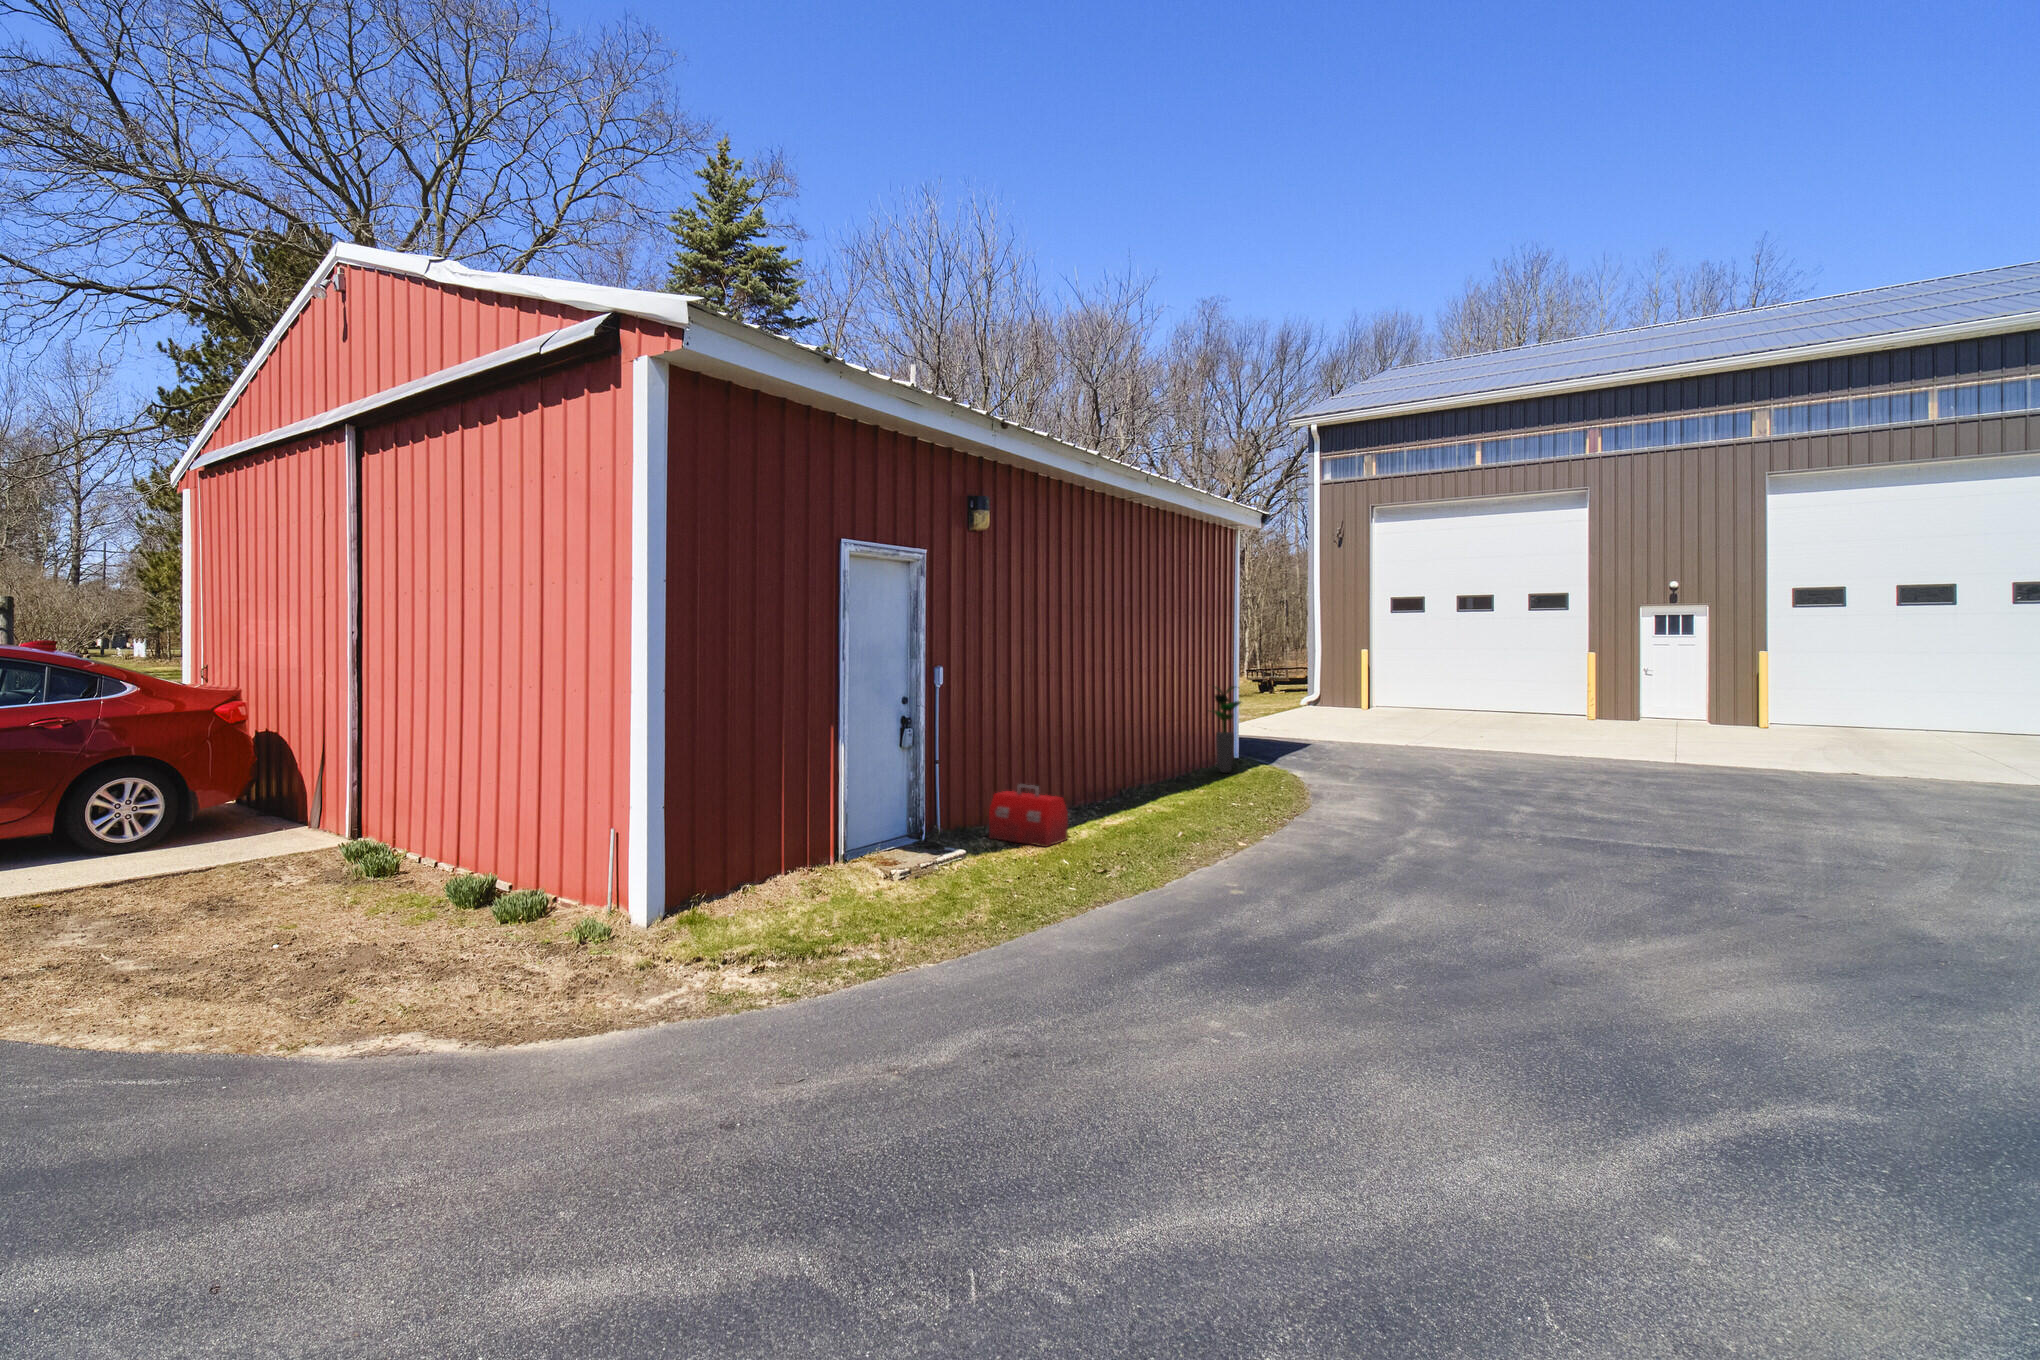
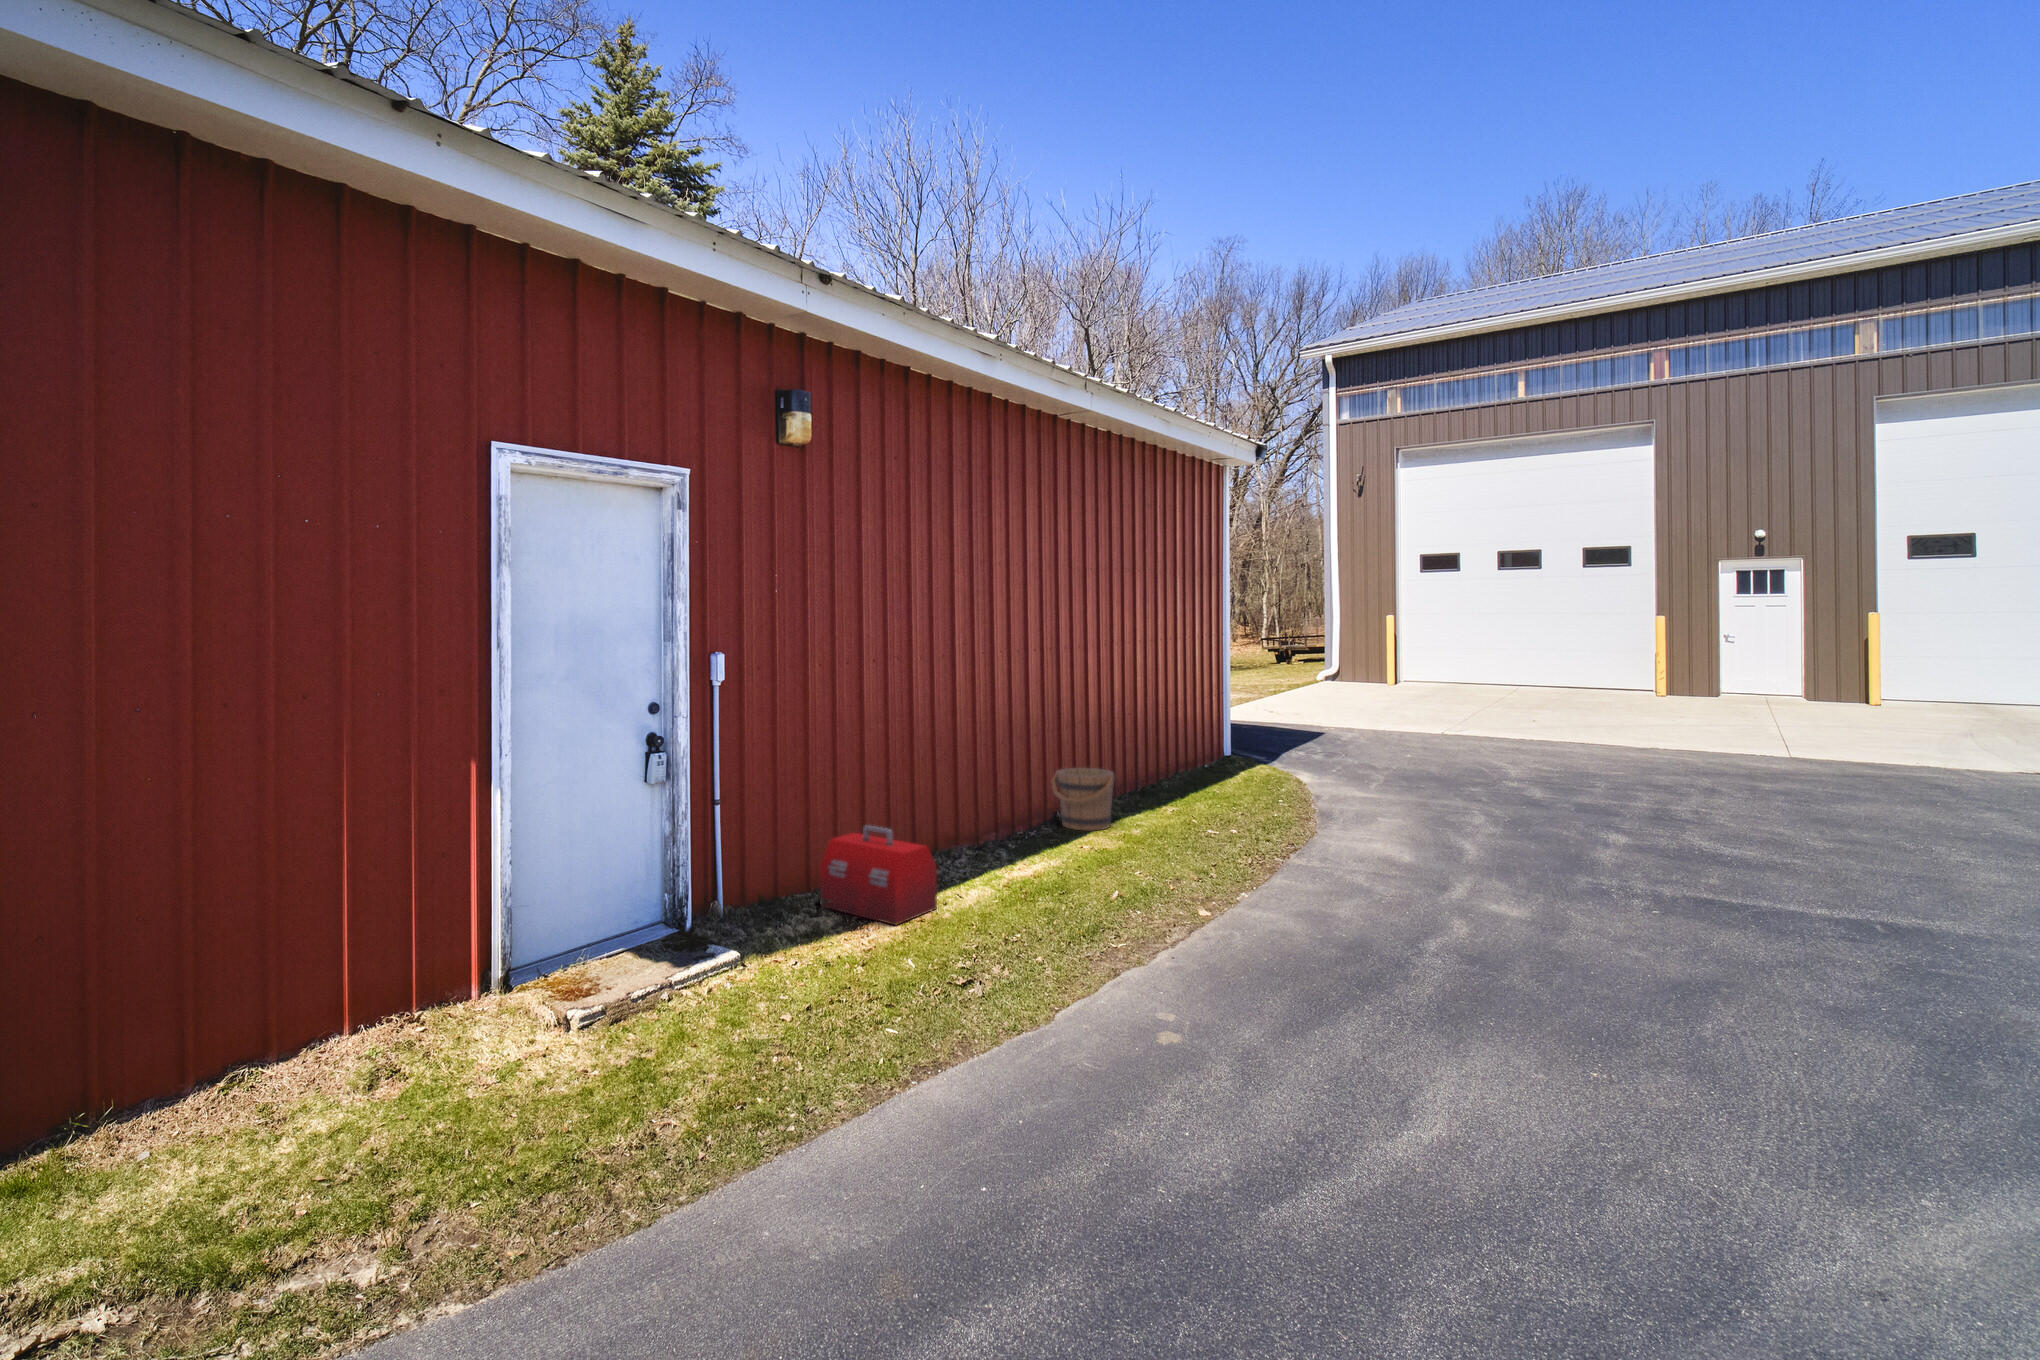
potted plant: present [1208,686,1241,773] -> none [1177,666,1230,779]
bucket: none [1121,757,1169,802] -> present [1052,768,1115,830]

